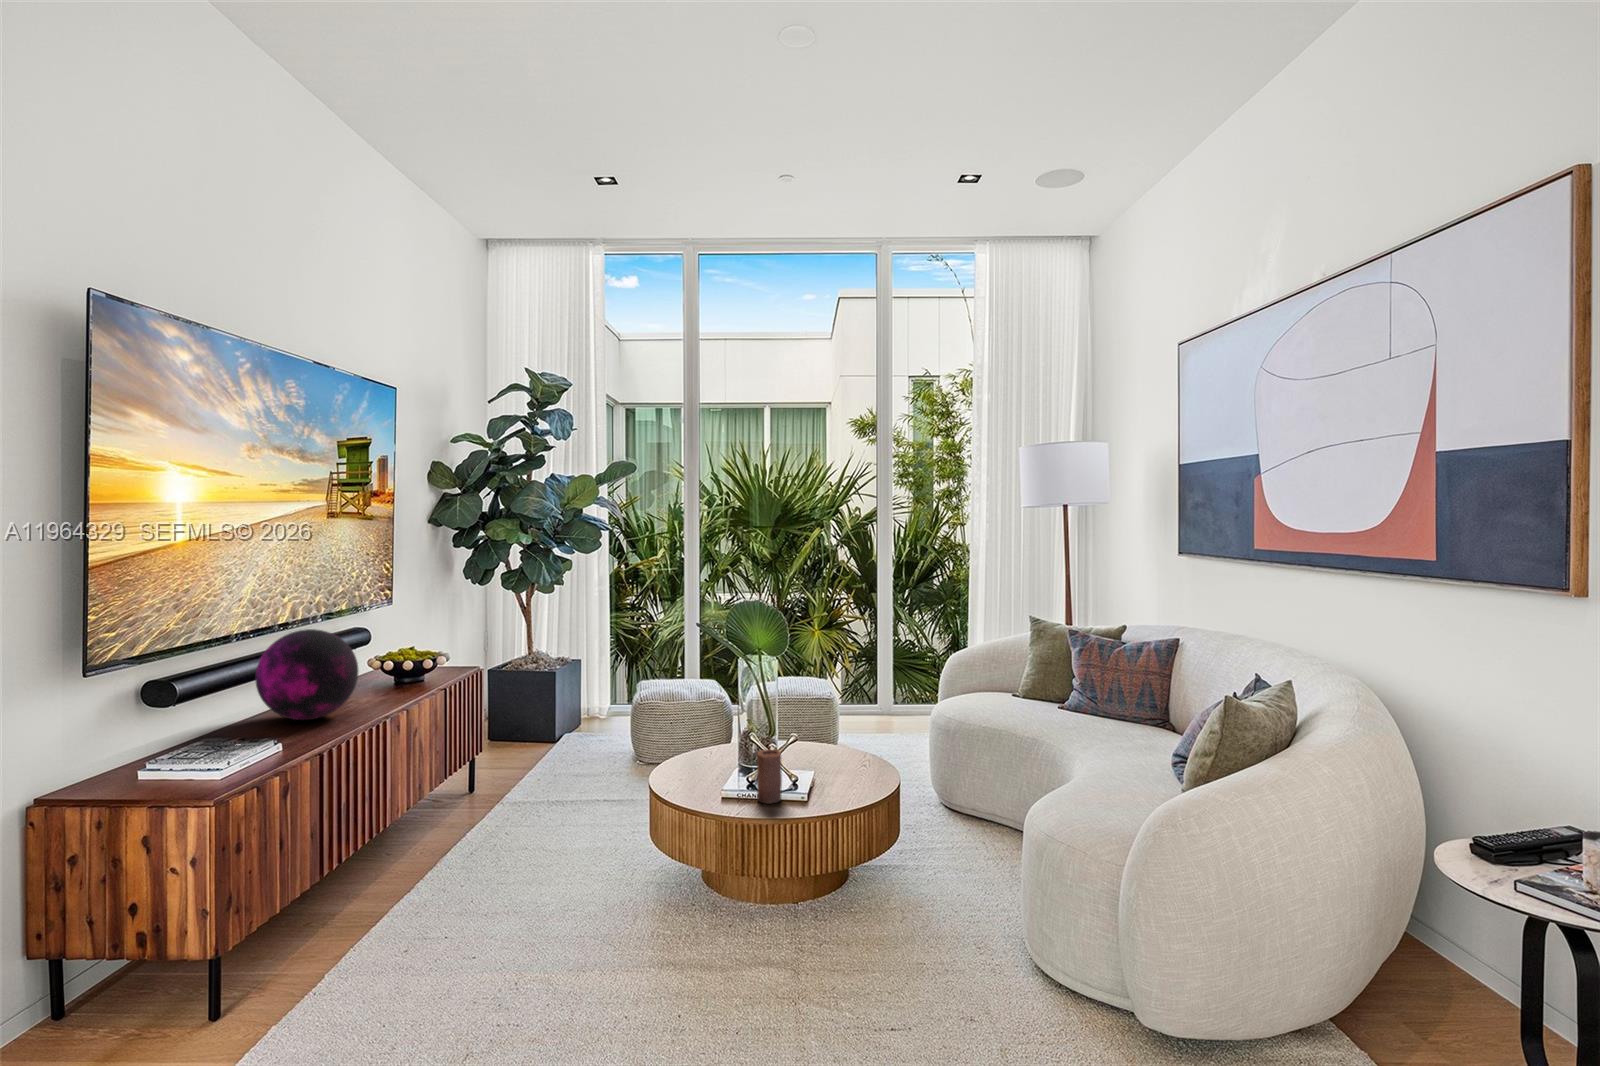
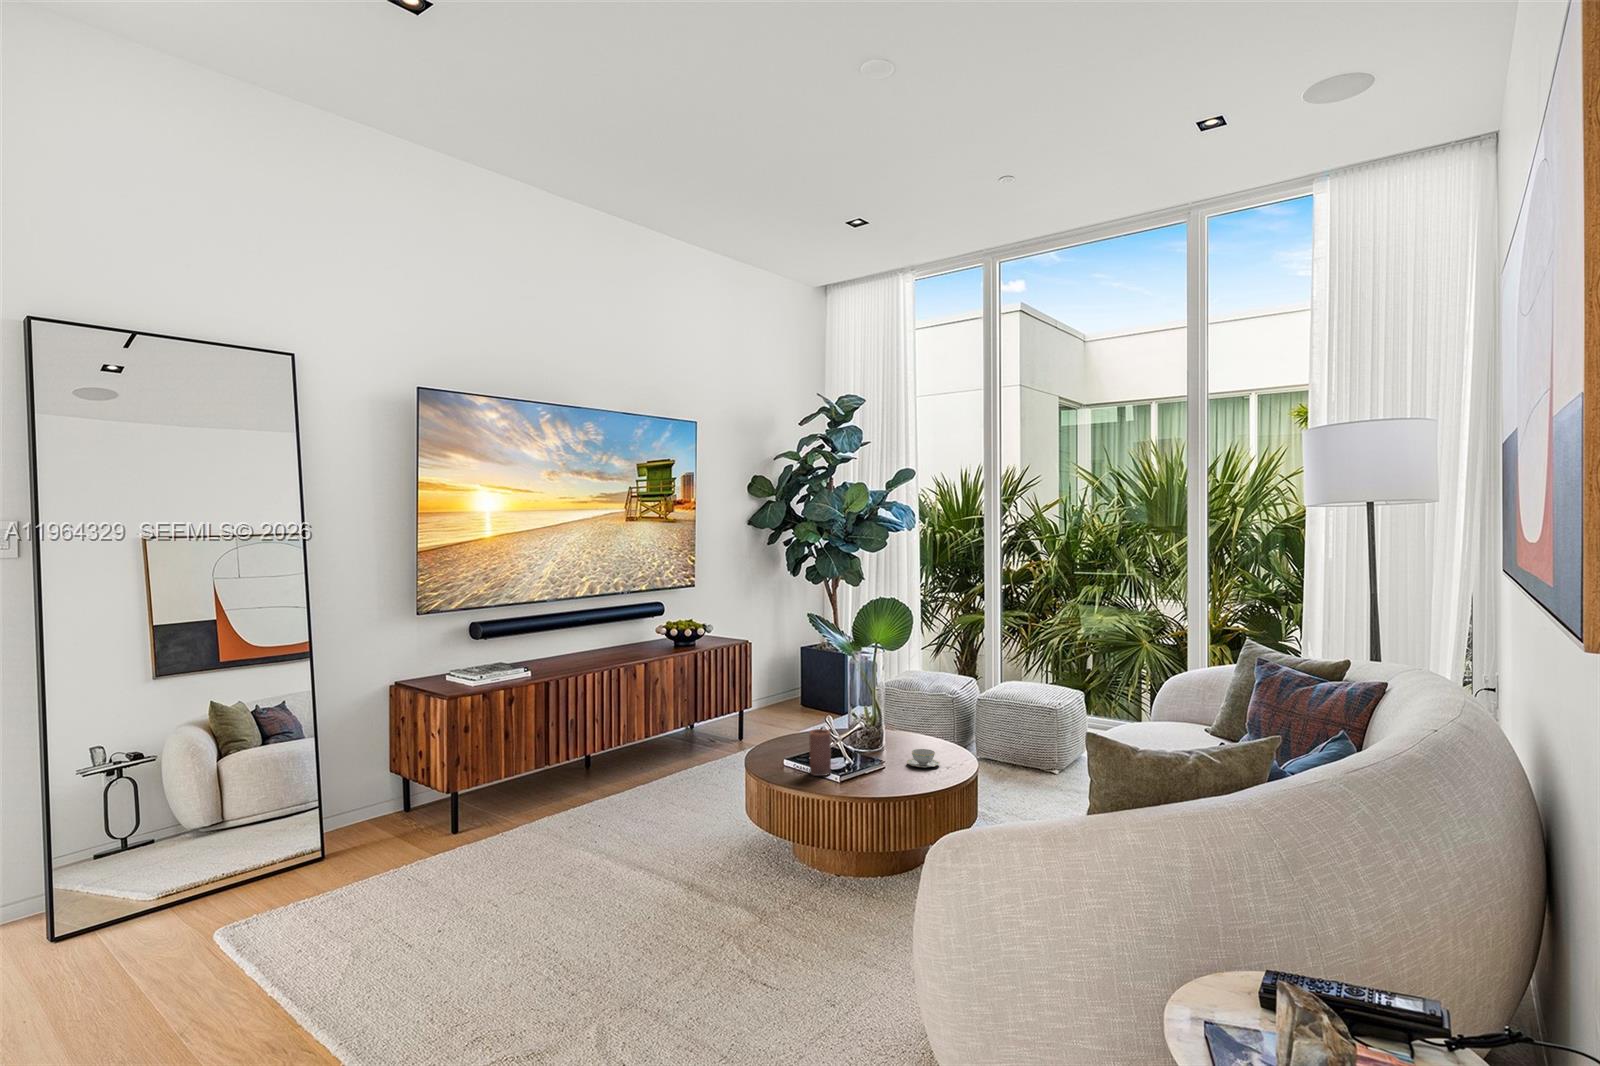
decorative orb: present [255,629,358,720] -> none [548,600,613,663]
teacup: none [823,753,857,773] -> present [907,749,940,767]

